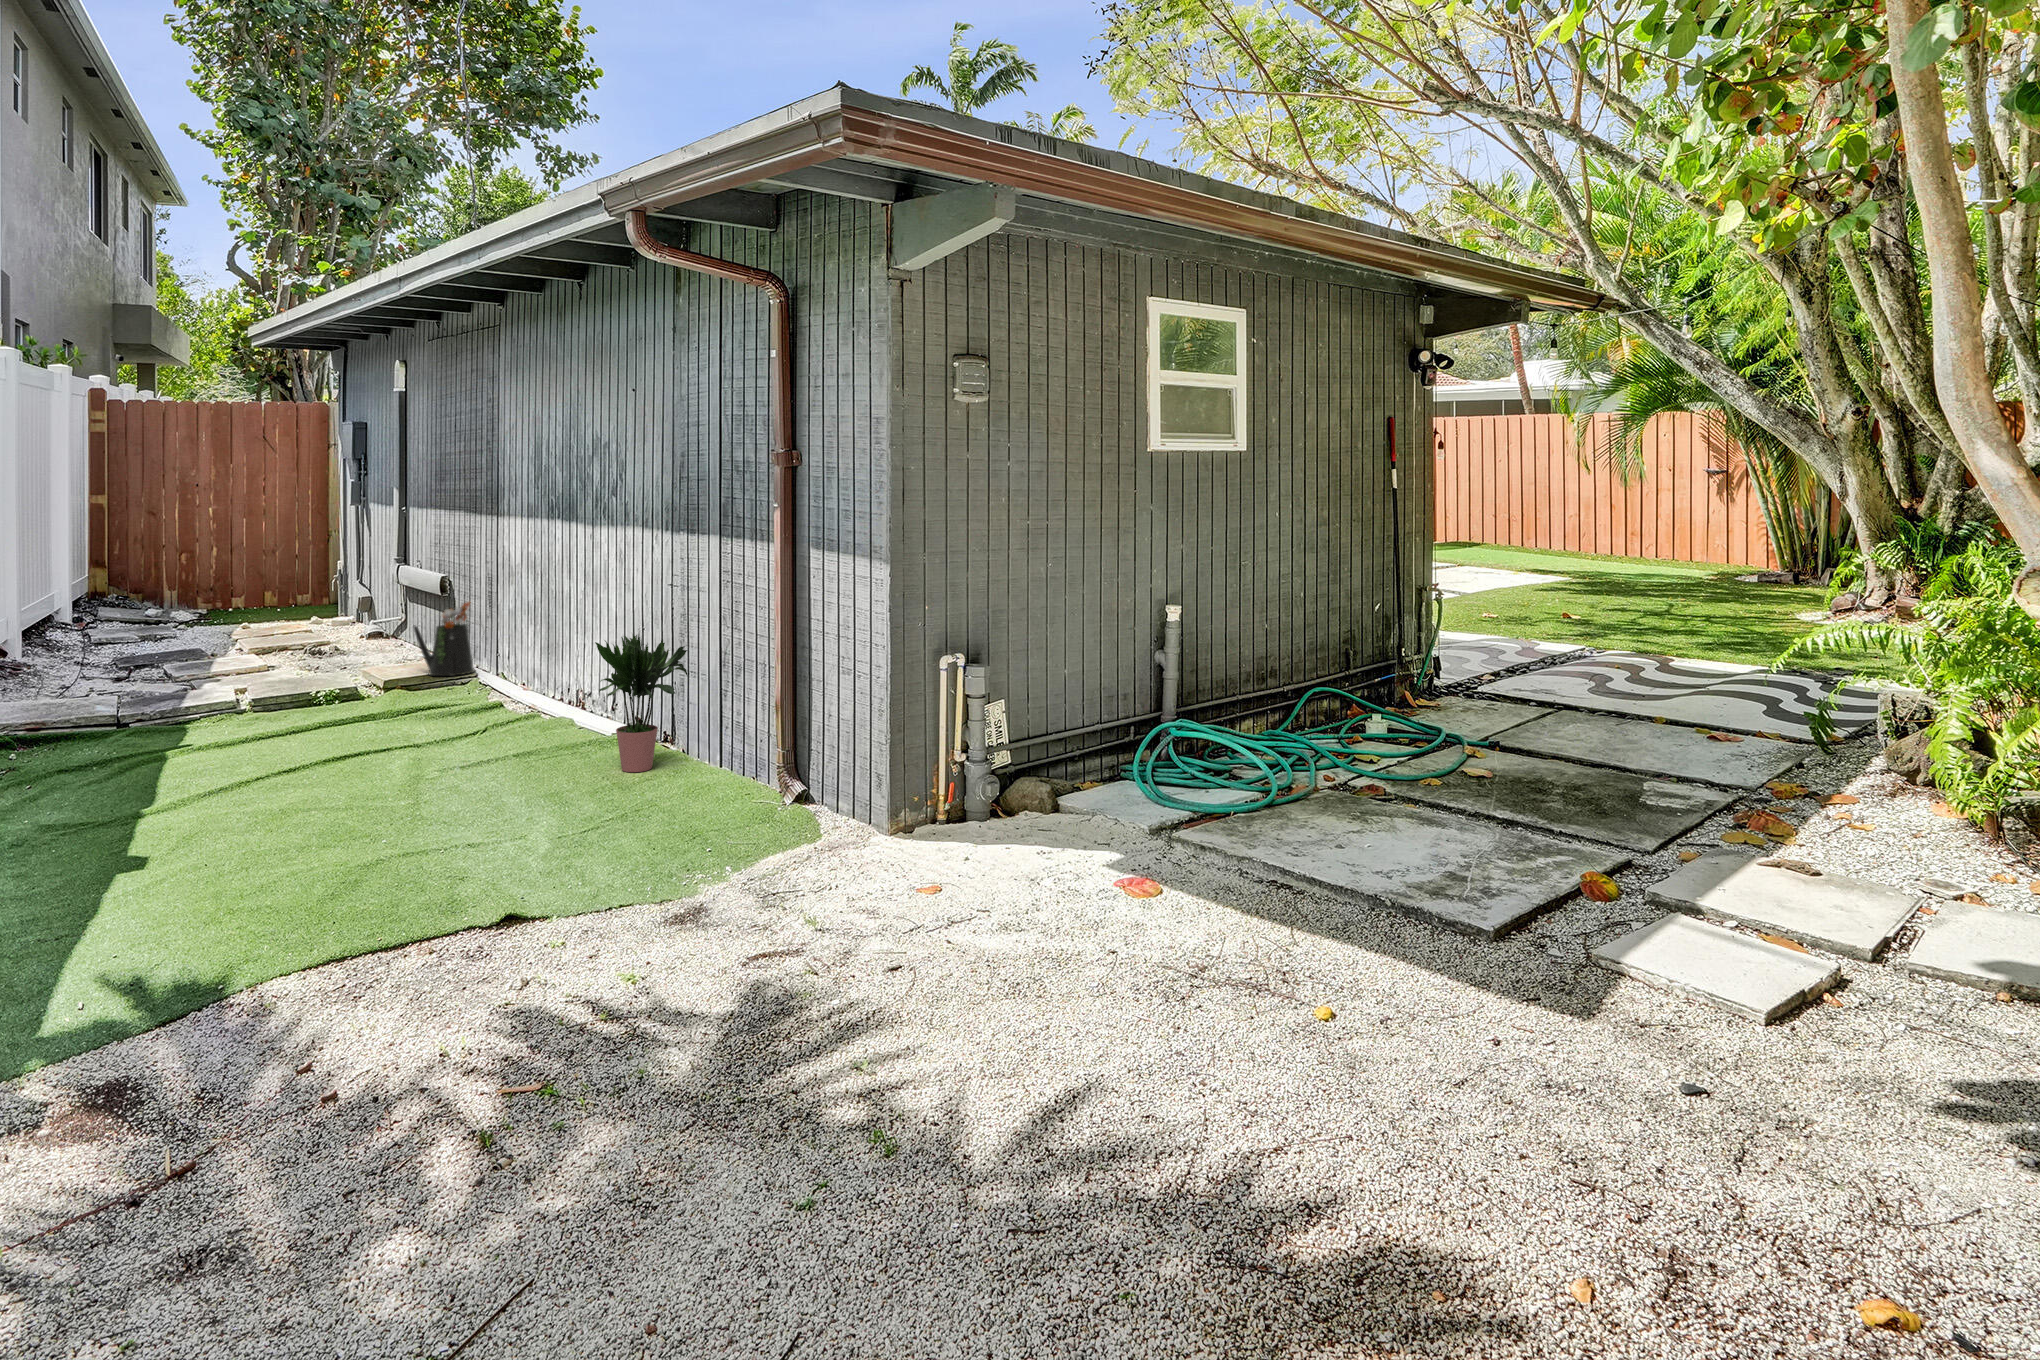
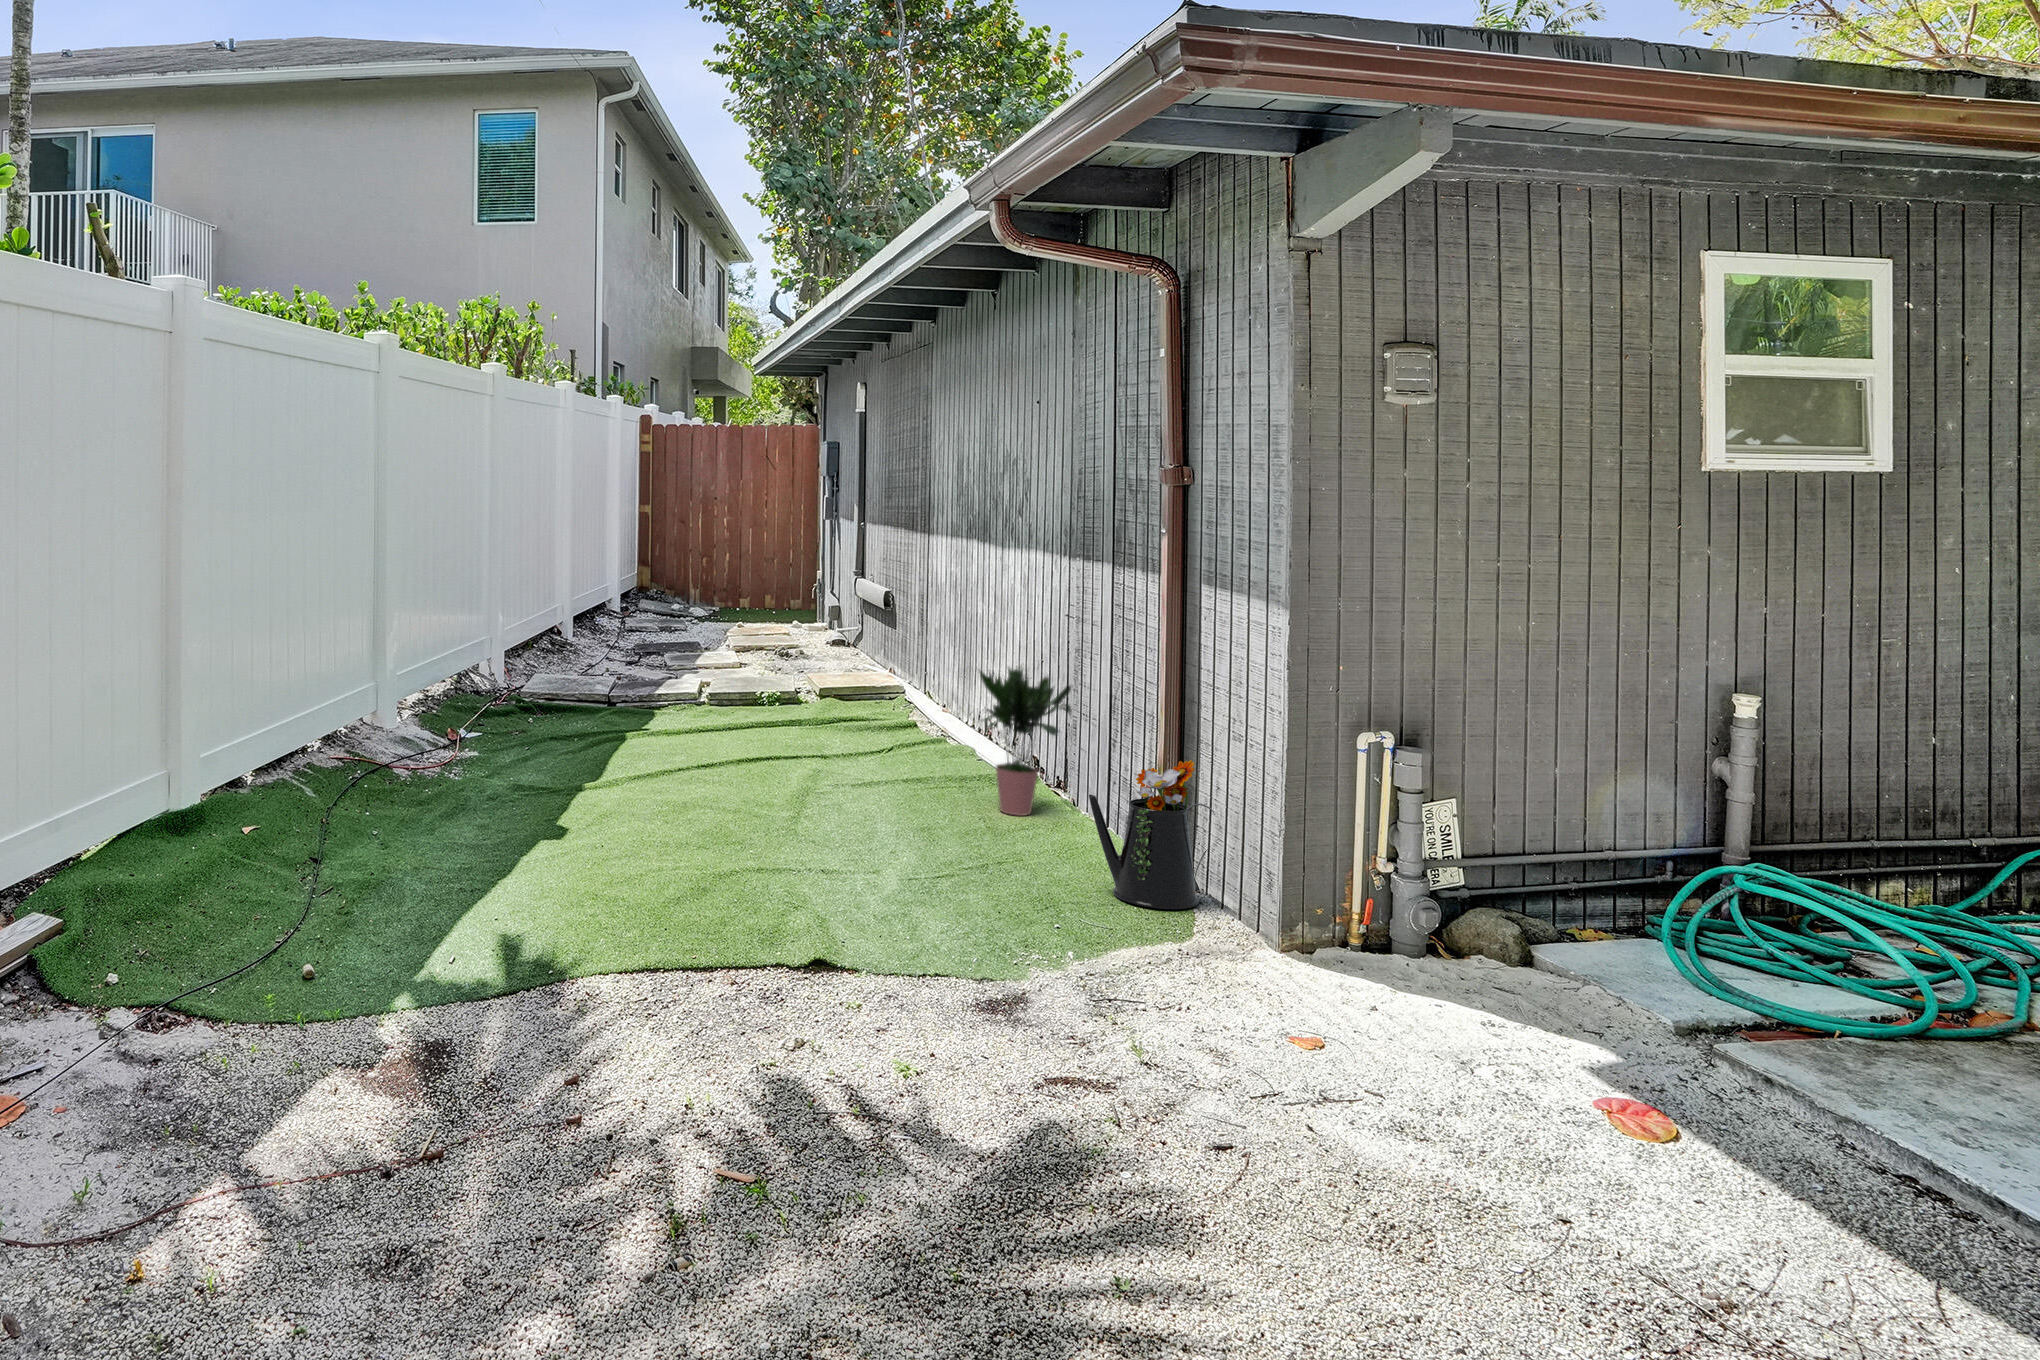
watering can: present [414,602,484,676] -> present [1089,760,1215,909]

